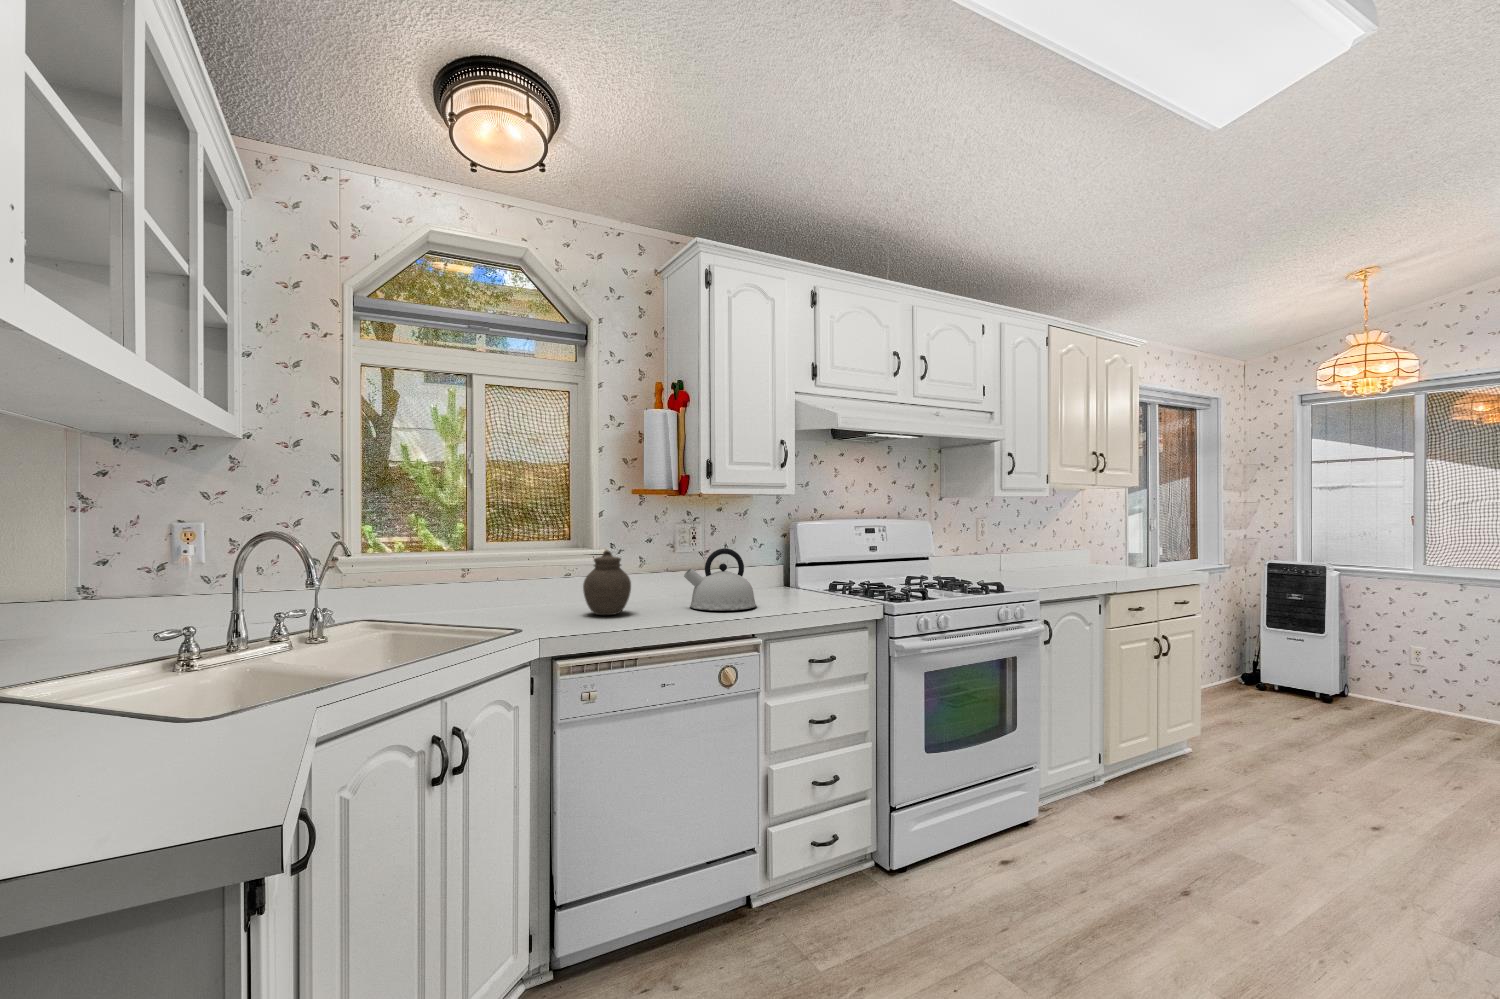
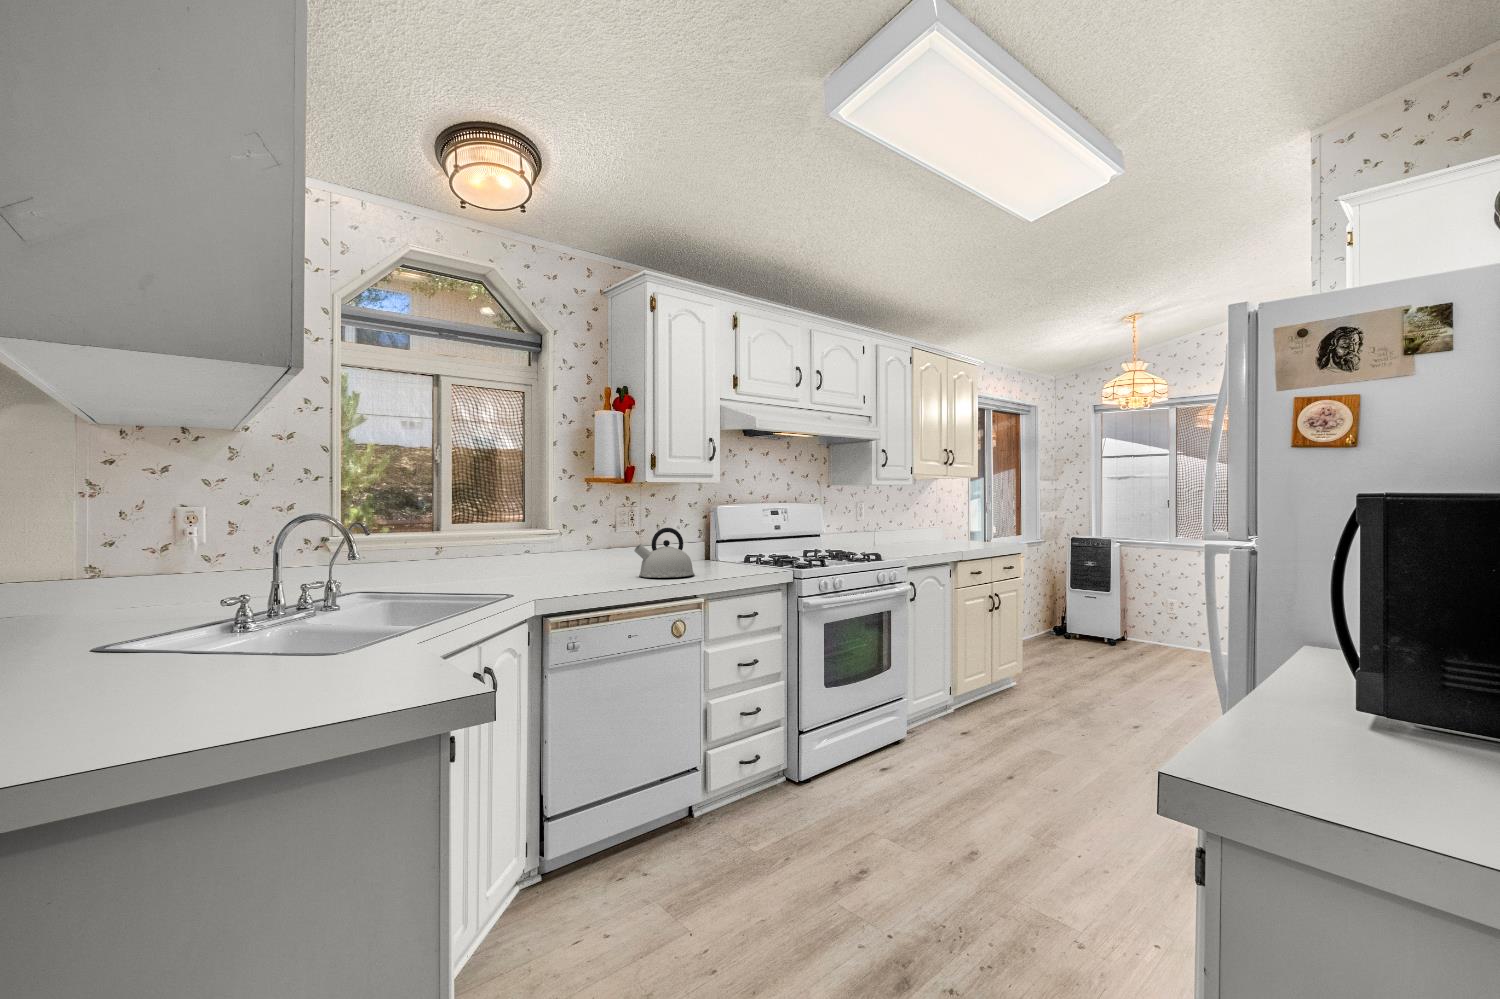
jar: present [583,551,631,615] -> none [553,530,593,584]

